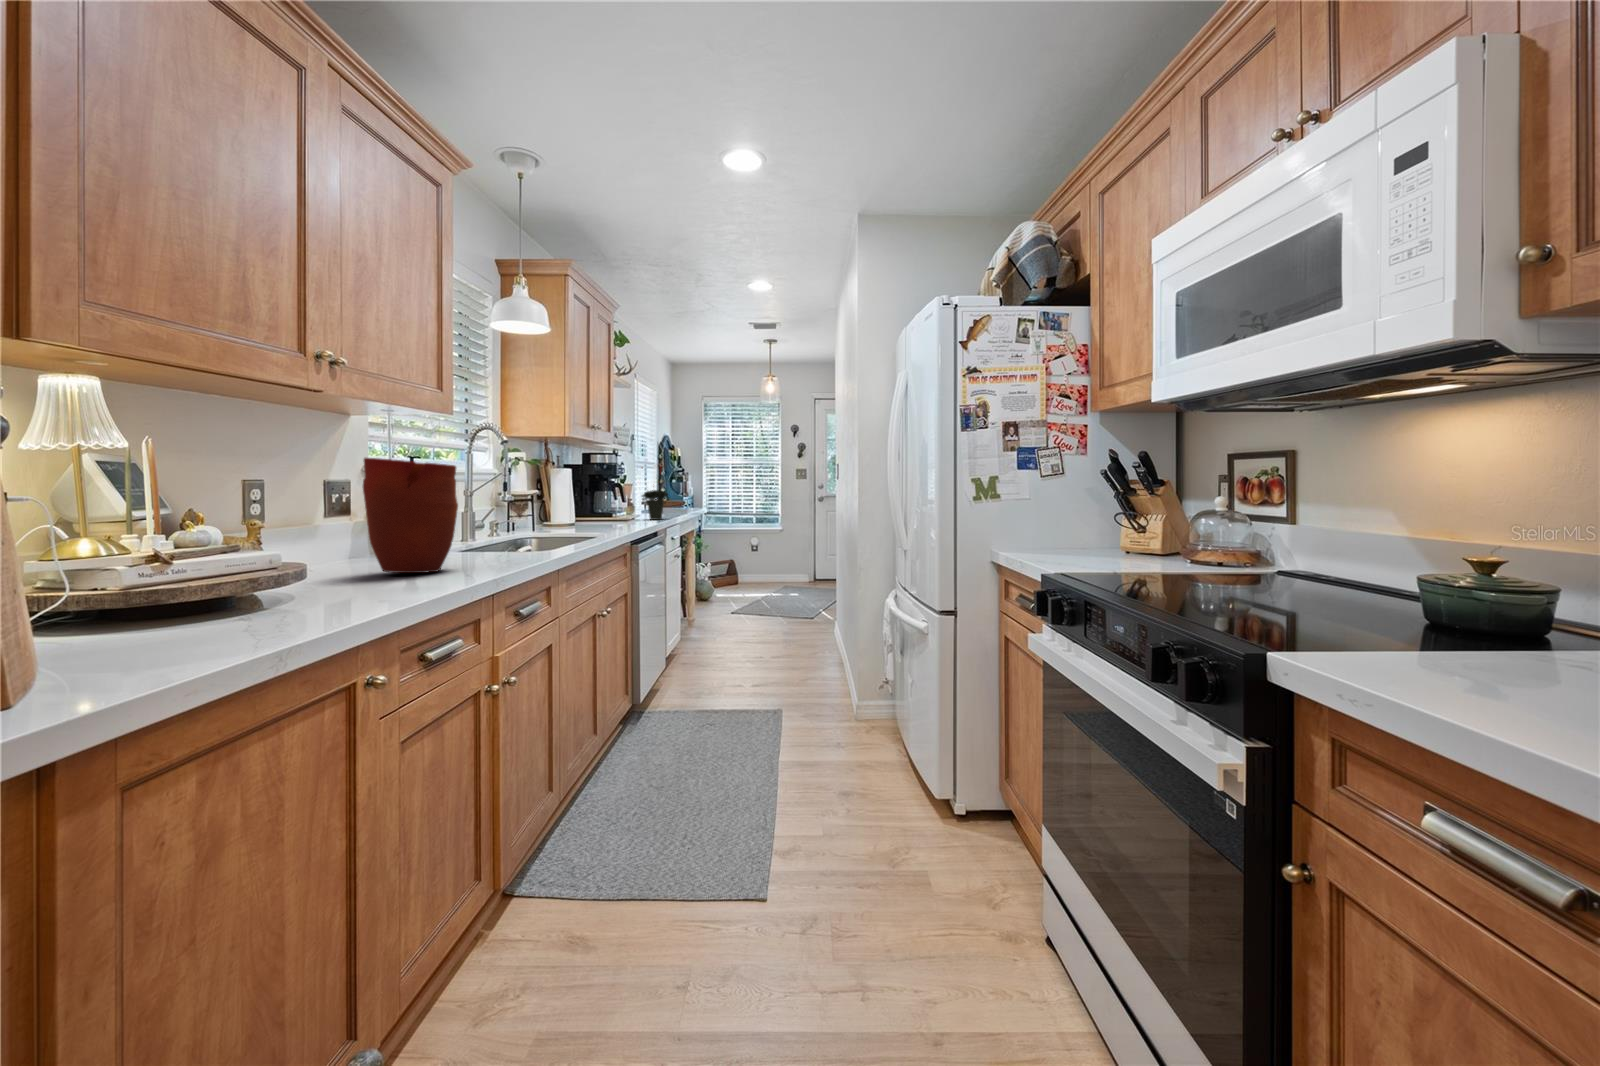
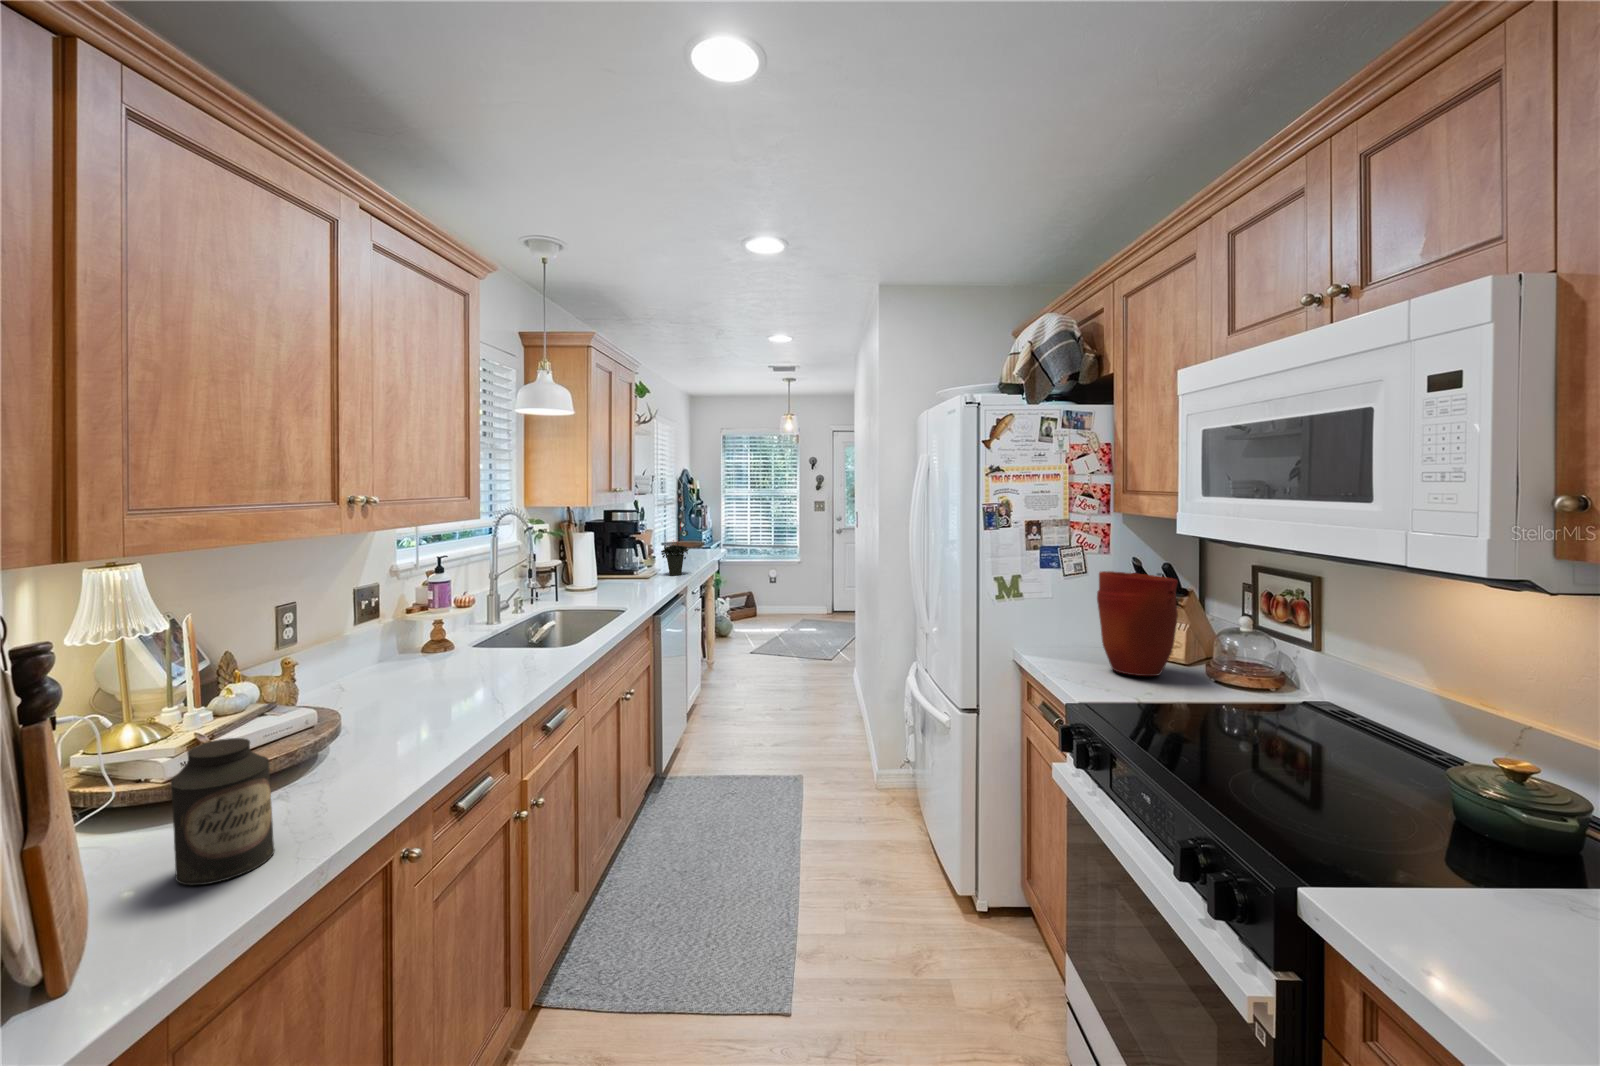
vase: present [363,458,458,573] -> present [1097,571,1178,676]
canister: none [109,520,223,655] -> present [171,738,275,885]

